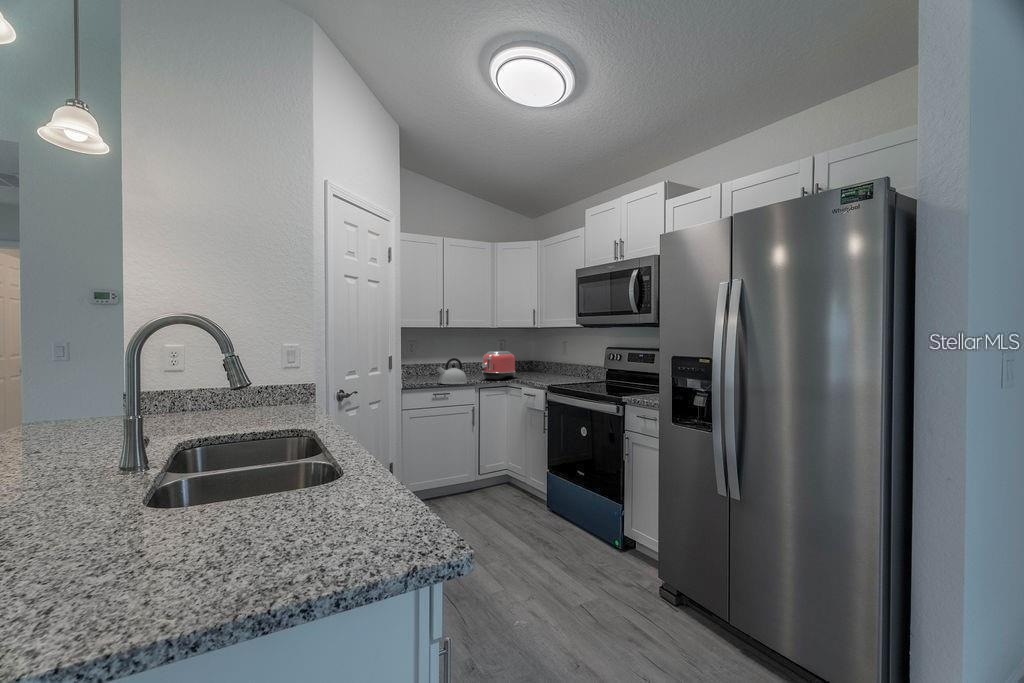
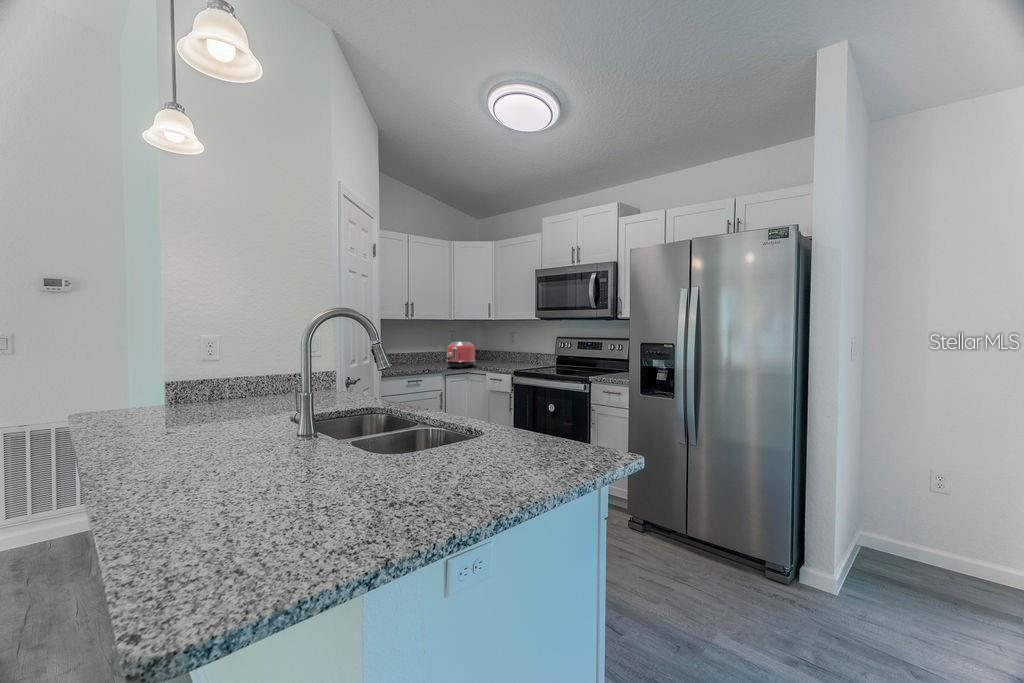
kettle: present [437,358,467,384] -> none [409,348,437,372]

